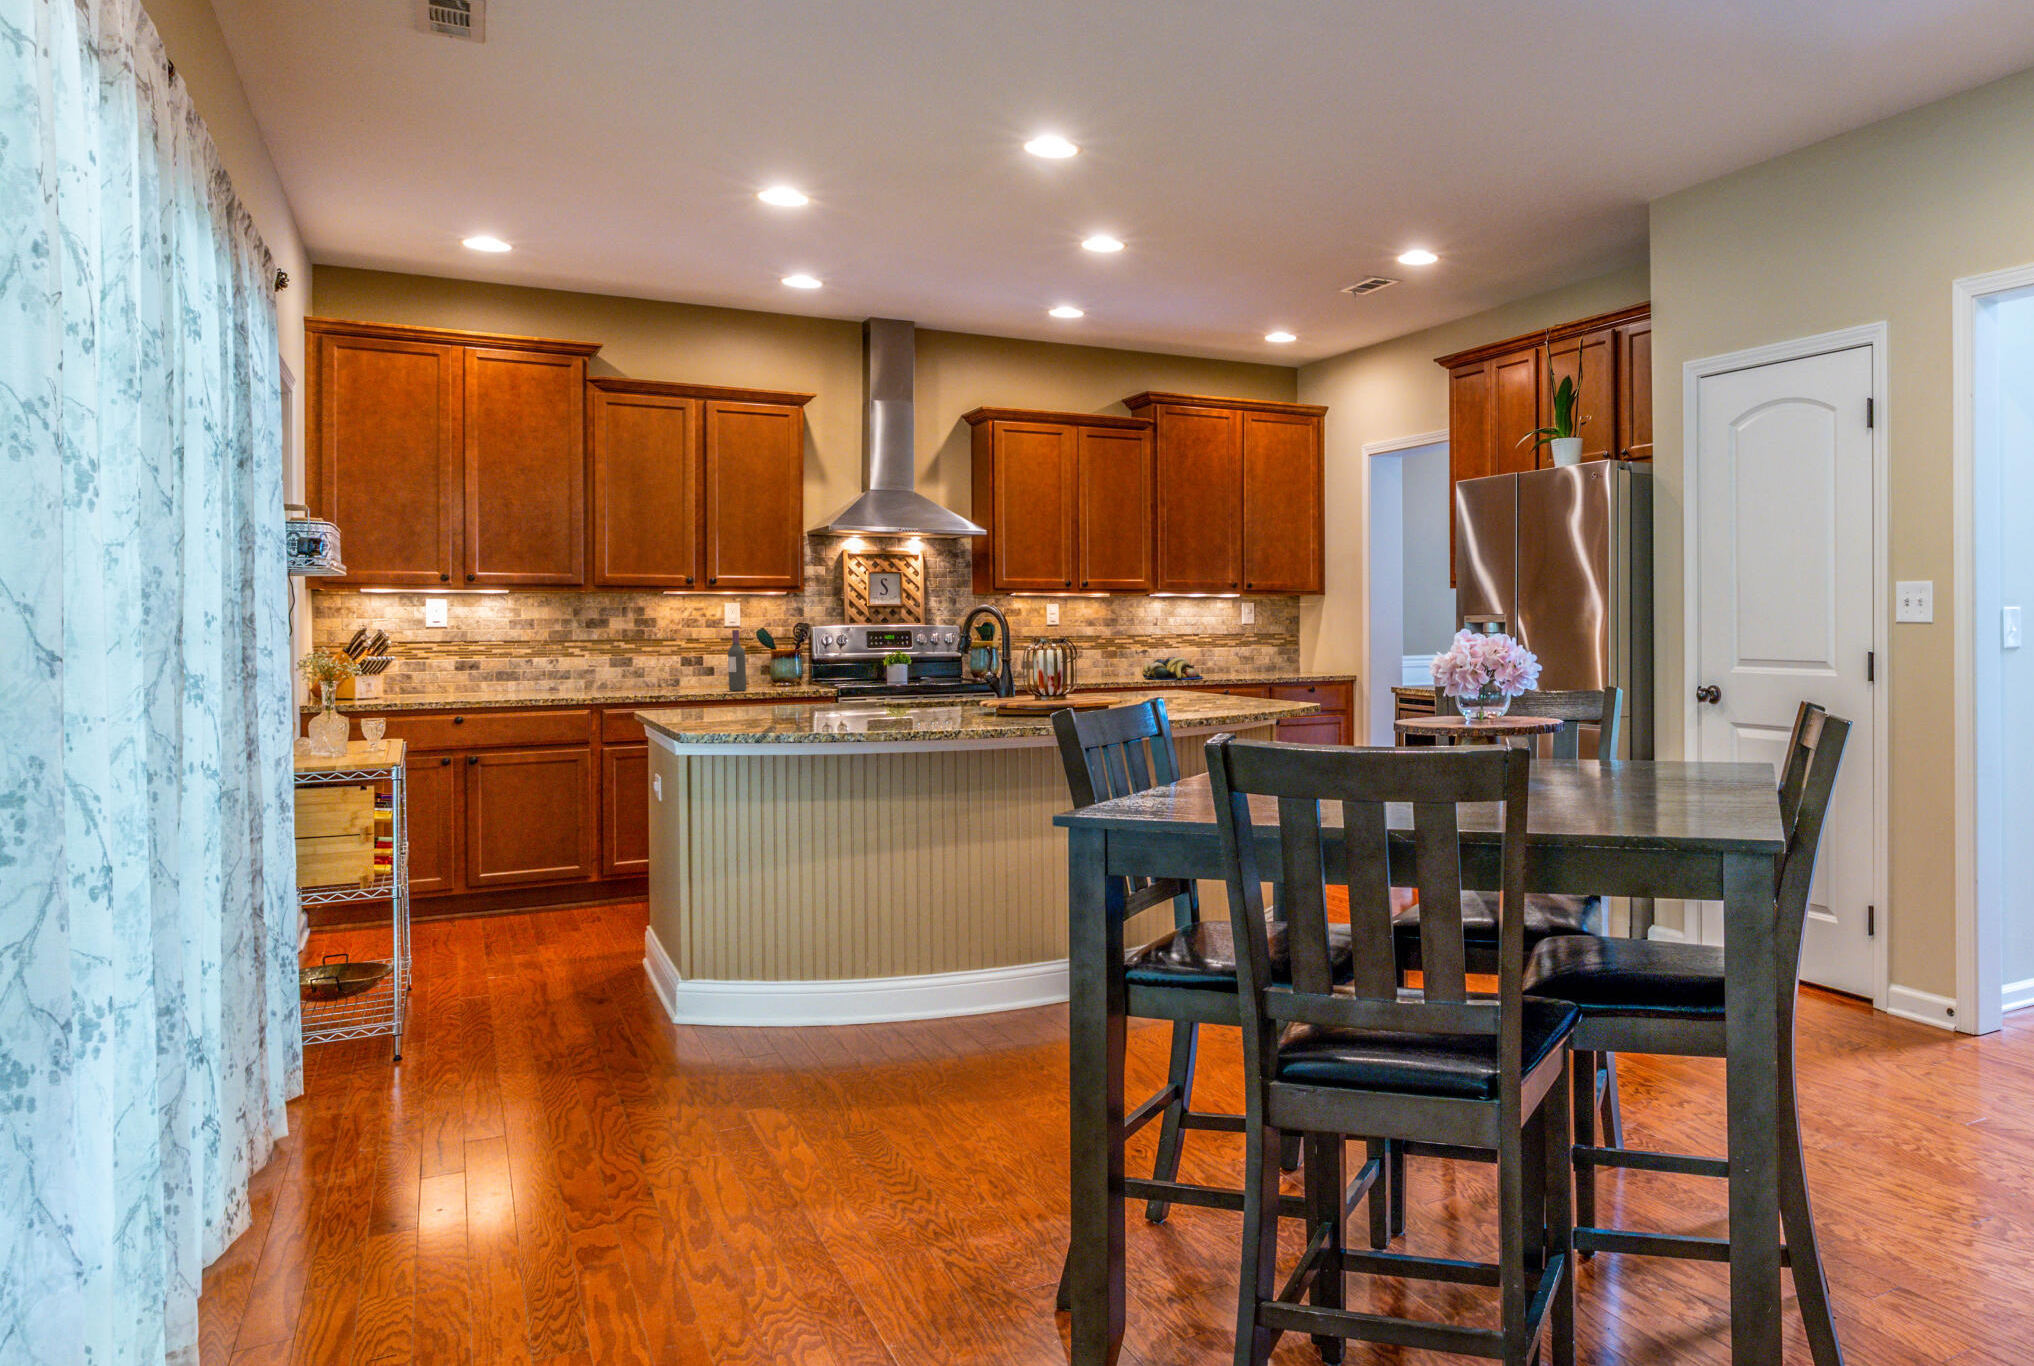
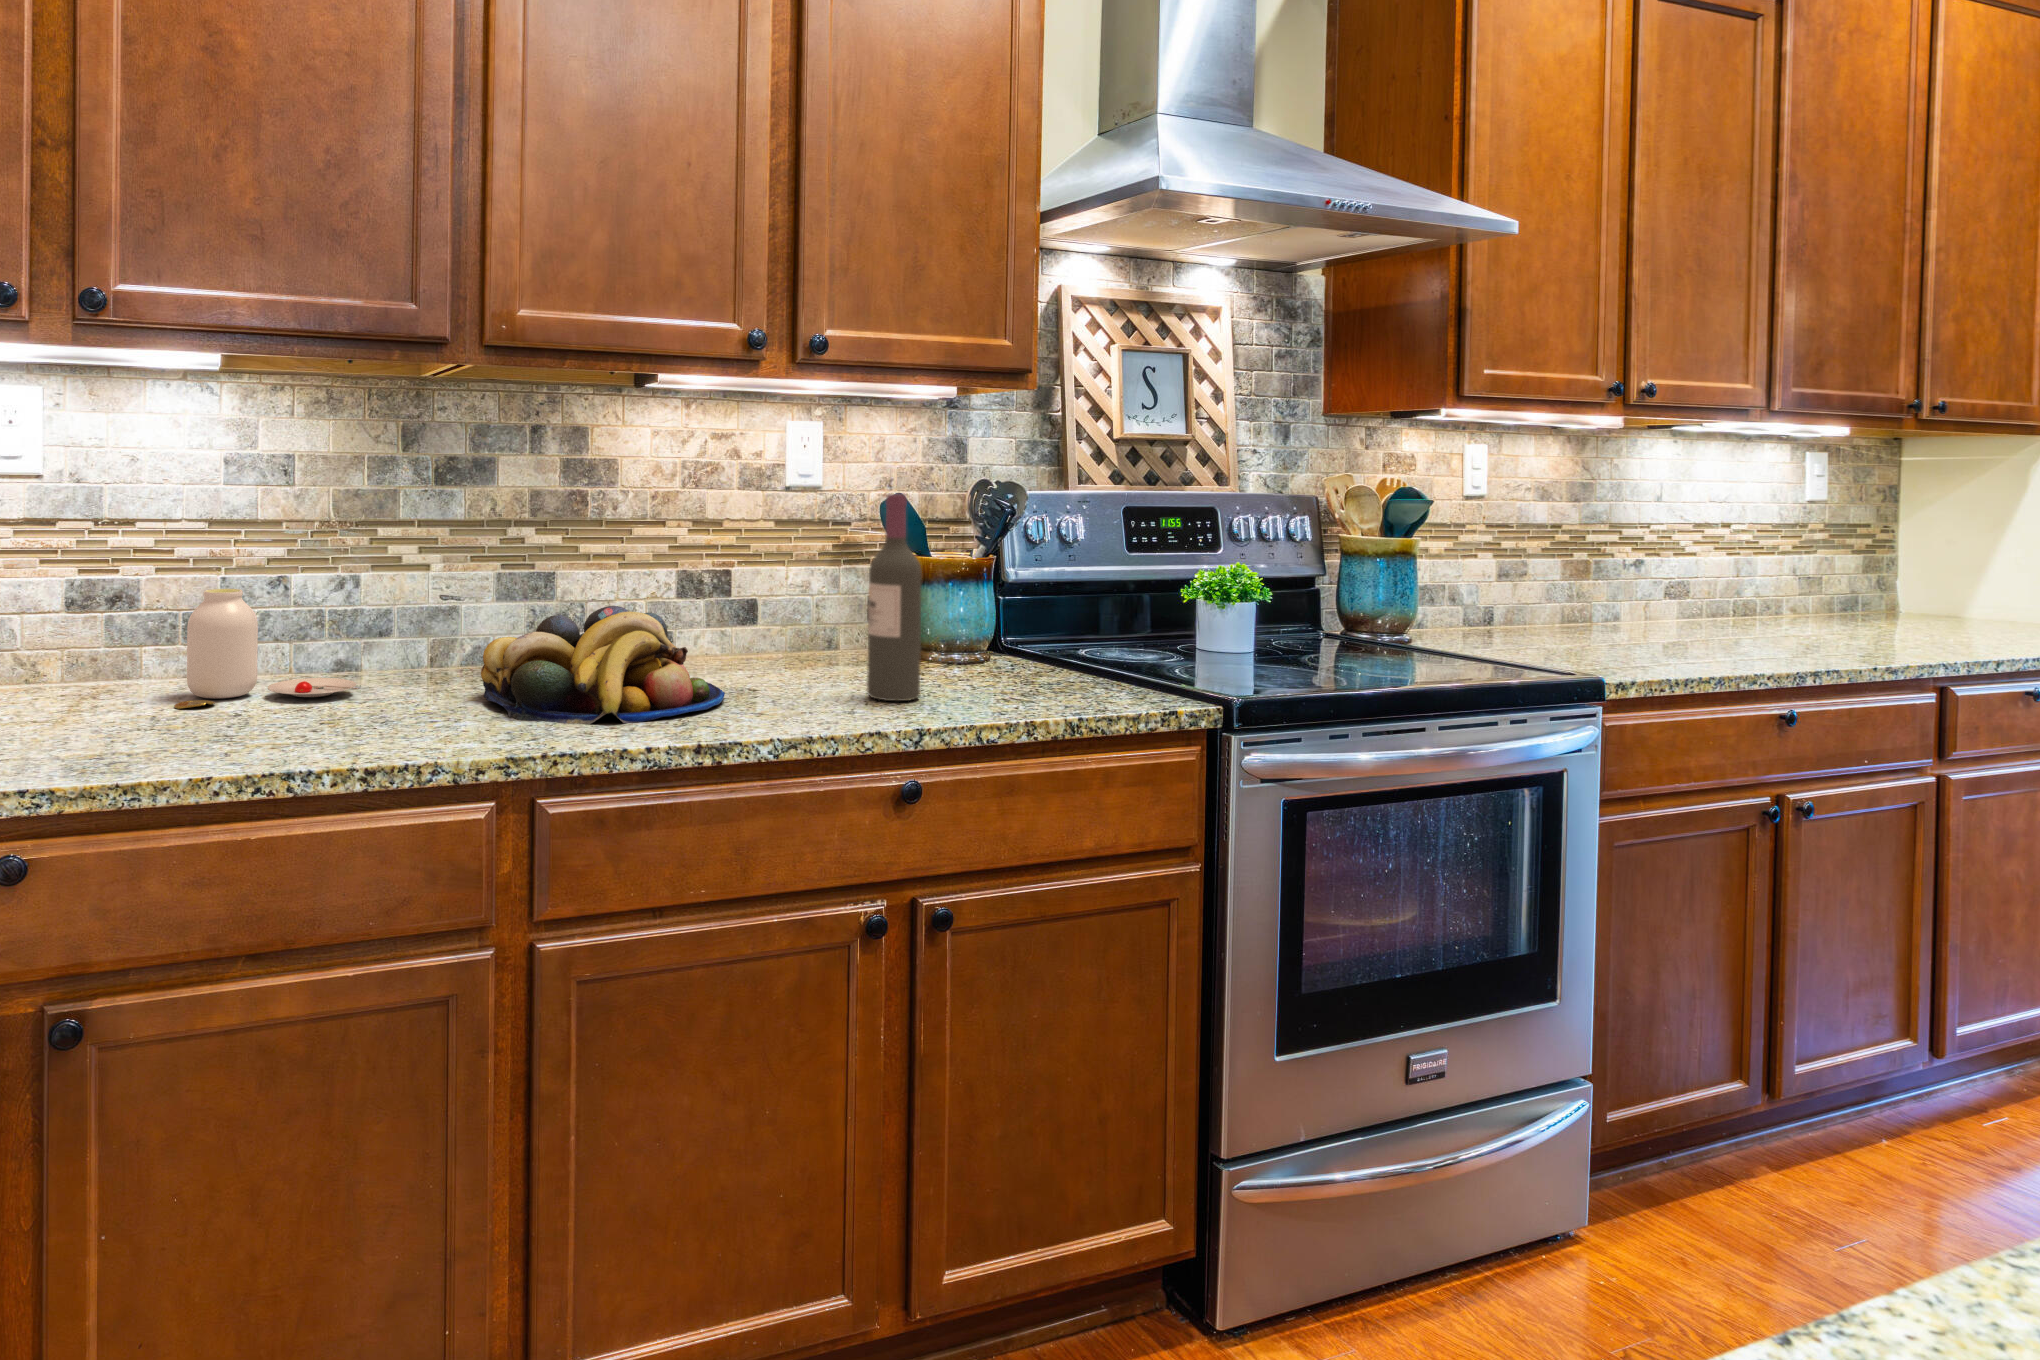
fruit bowl: present [1142,657,1203,681] -> present [481,606,725,725]
jar: none [500,662,560,696] -> present [174,589,359,709]

